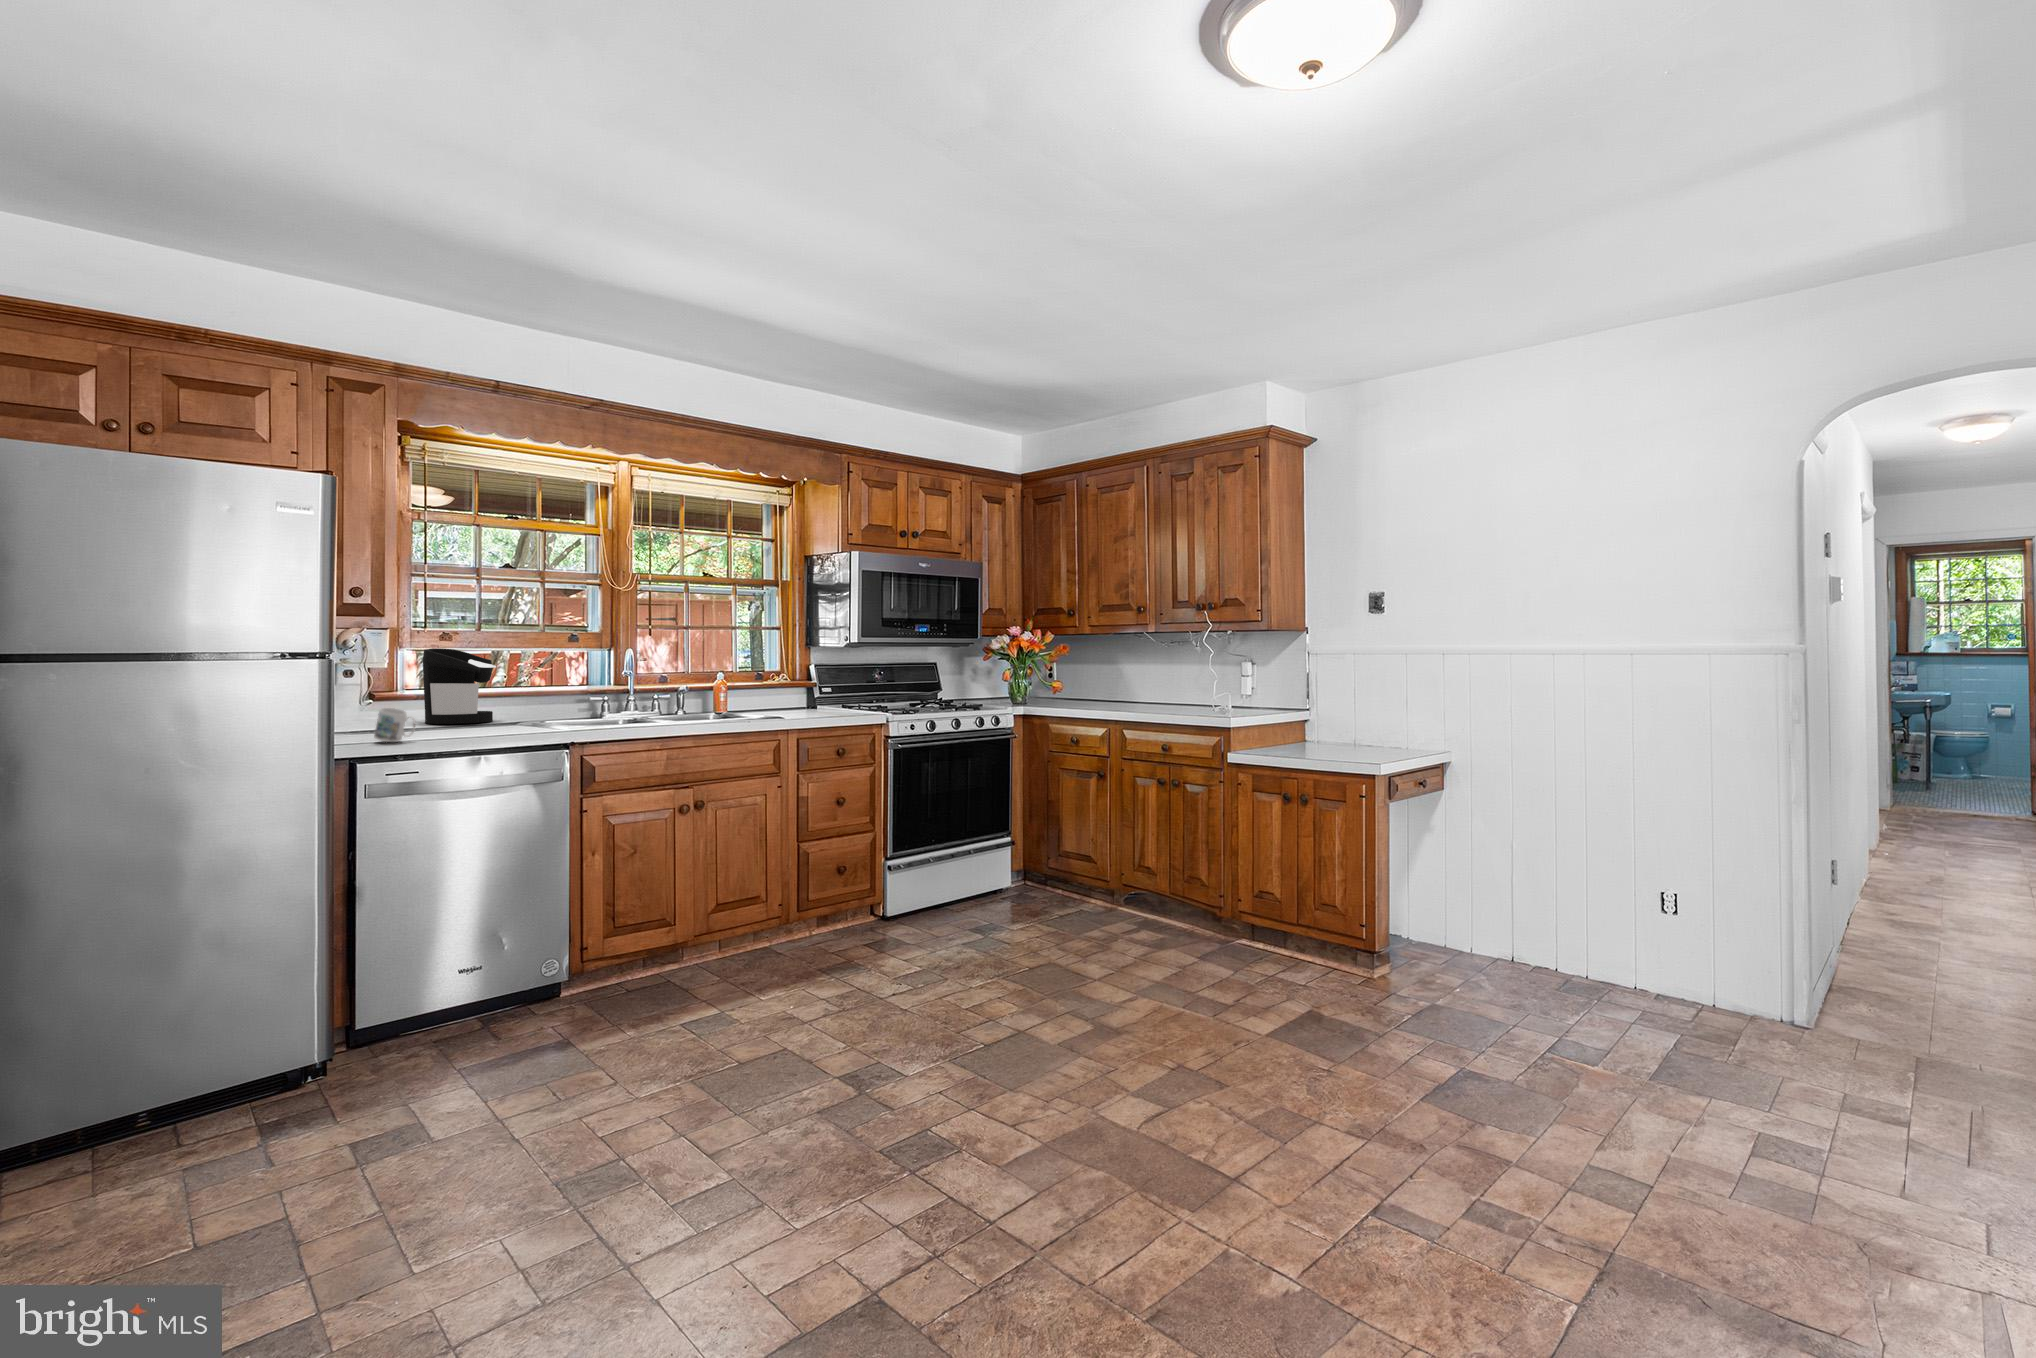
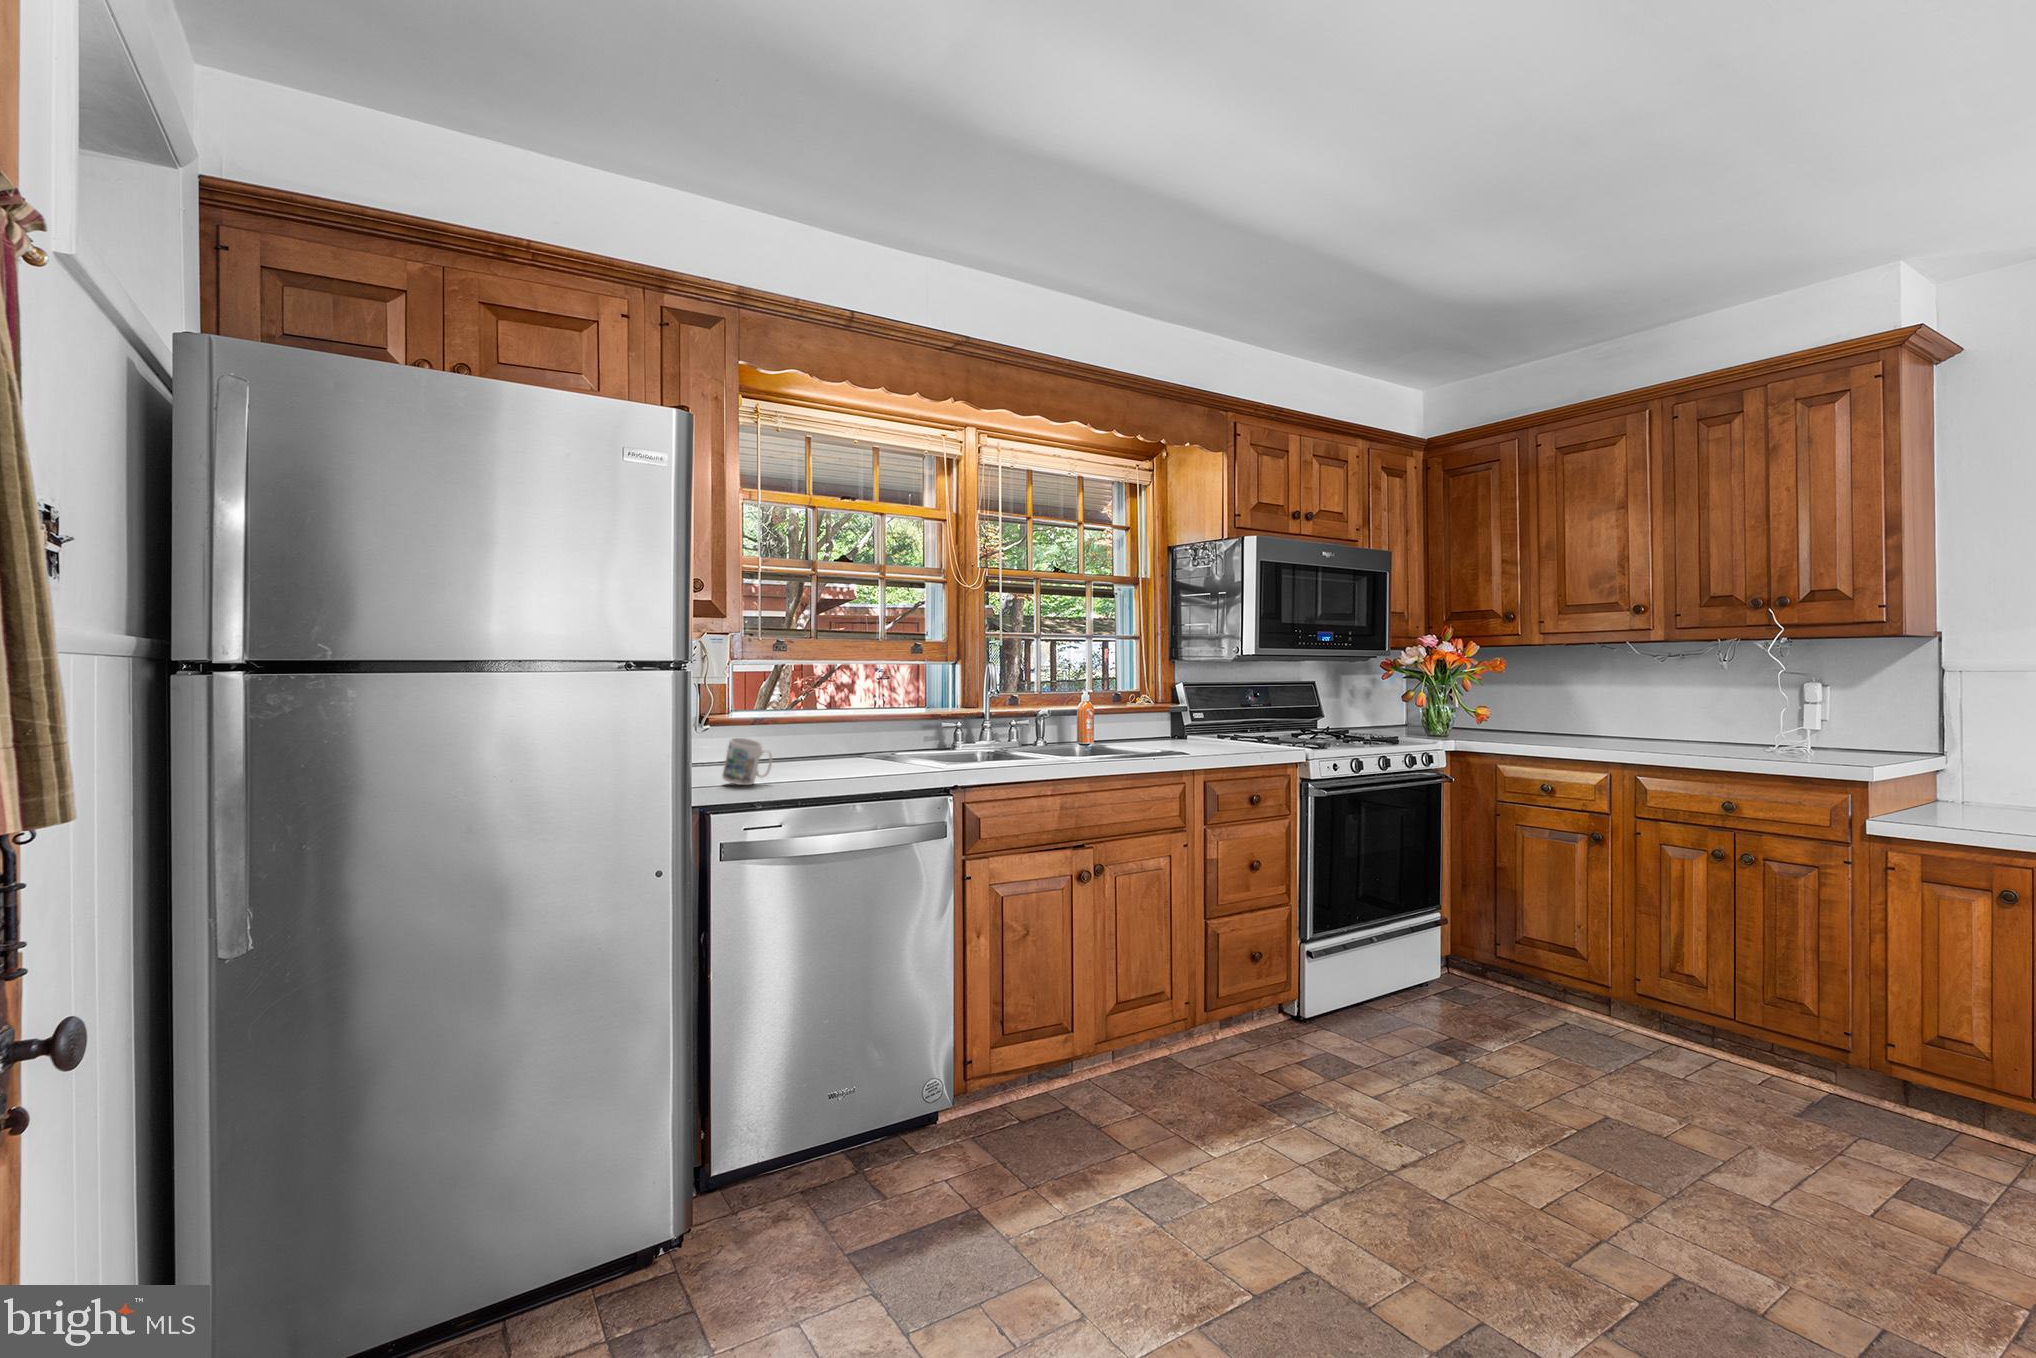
coffee maker: present [423,648,496,724] -> none [761,659,843,756]

